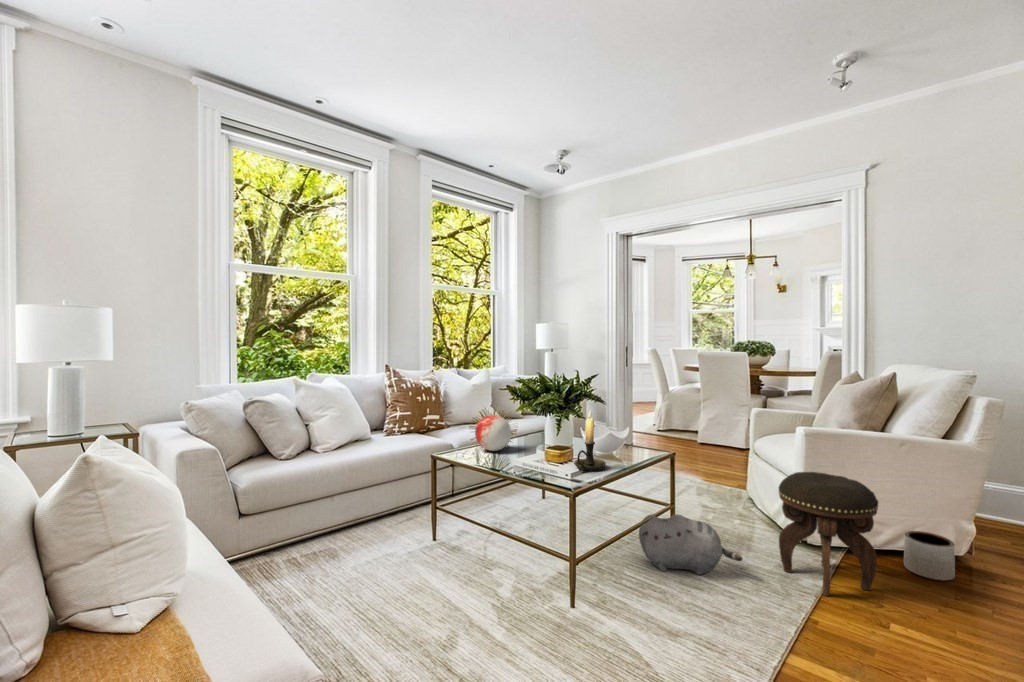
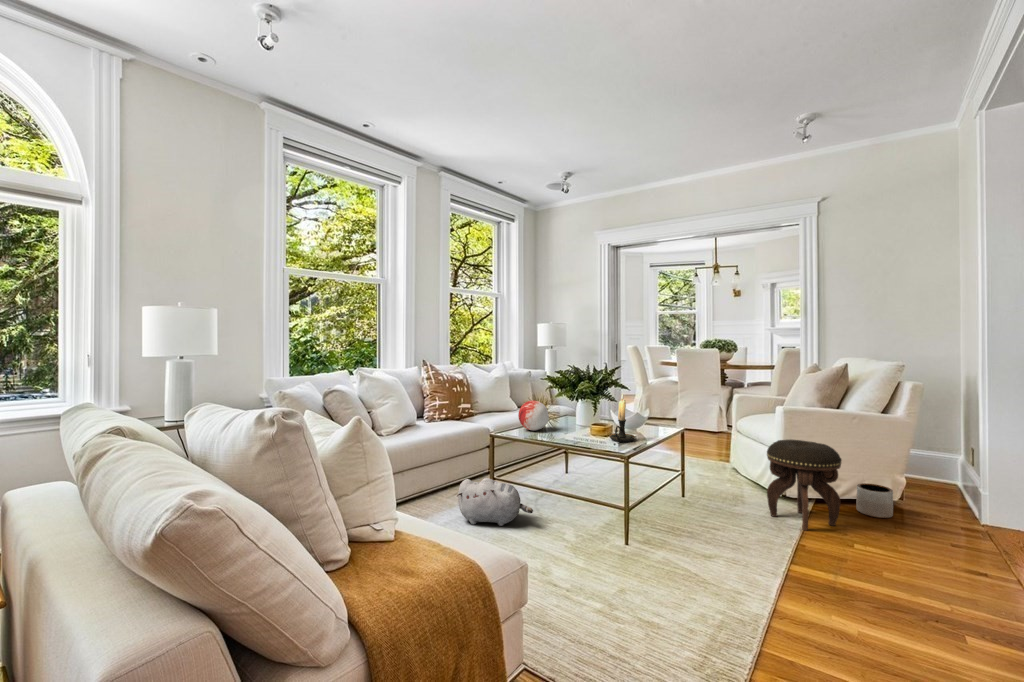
plush toy: present [639,514,742,575] -> present [457,478,533,526]

